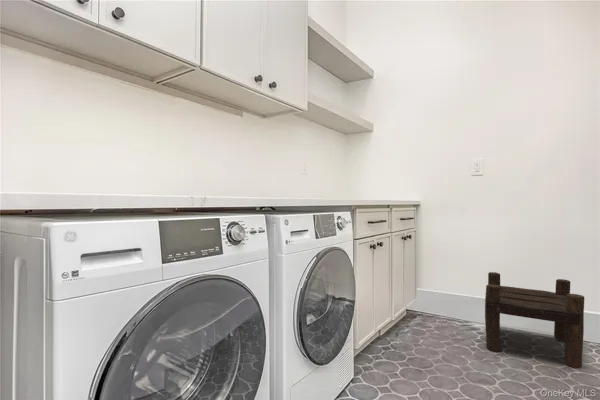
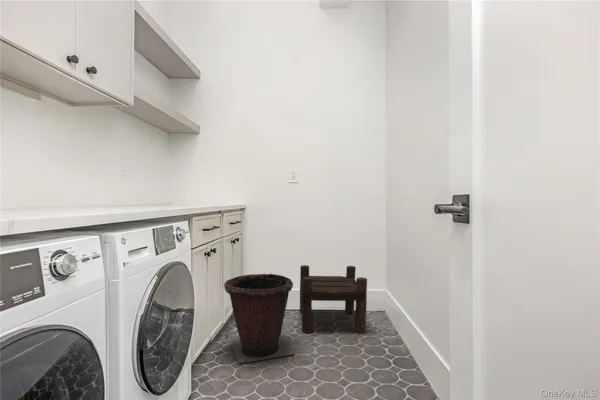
bucket: none [391,274,472,369] -> present [224,274,294,363]

